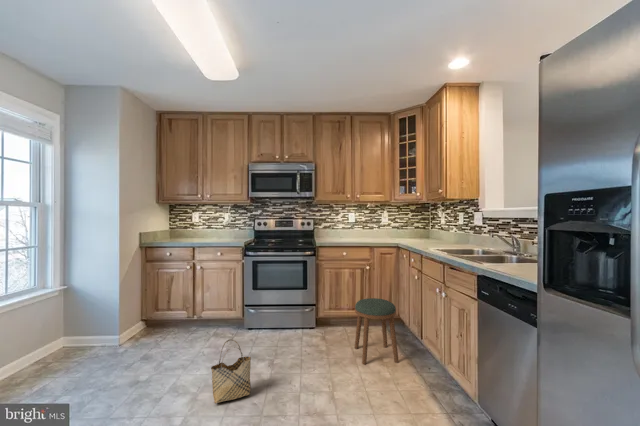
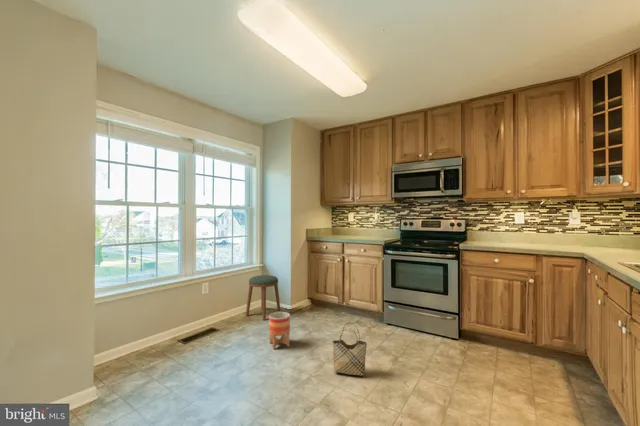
stool: present [355,298,399,365] -> present [246,275,281,320]
planter: none [101,348,137,406] -> present [269,312,290,349]

